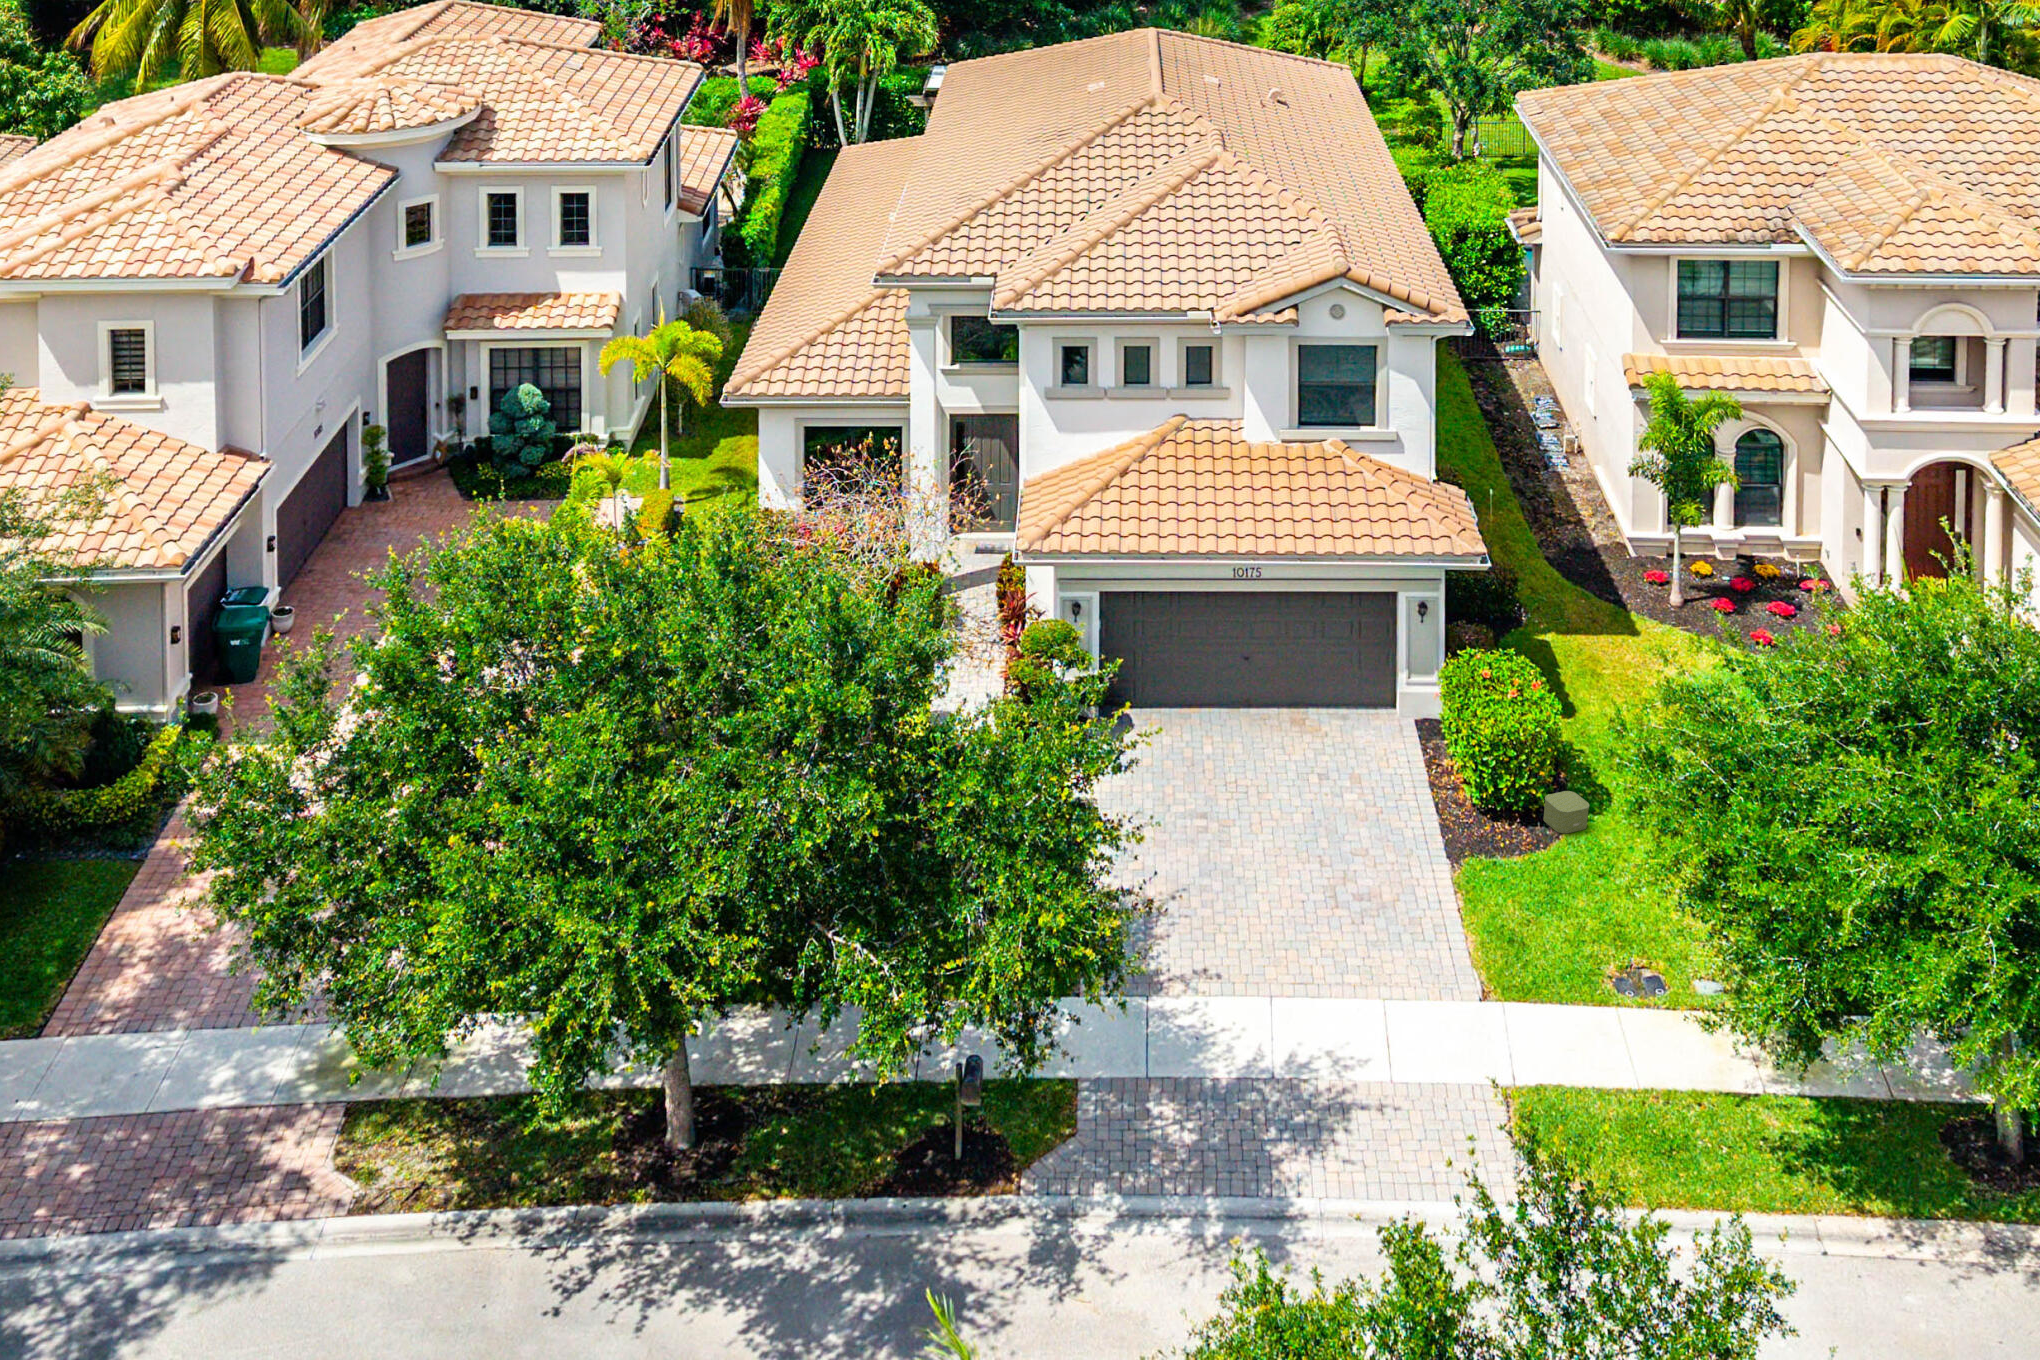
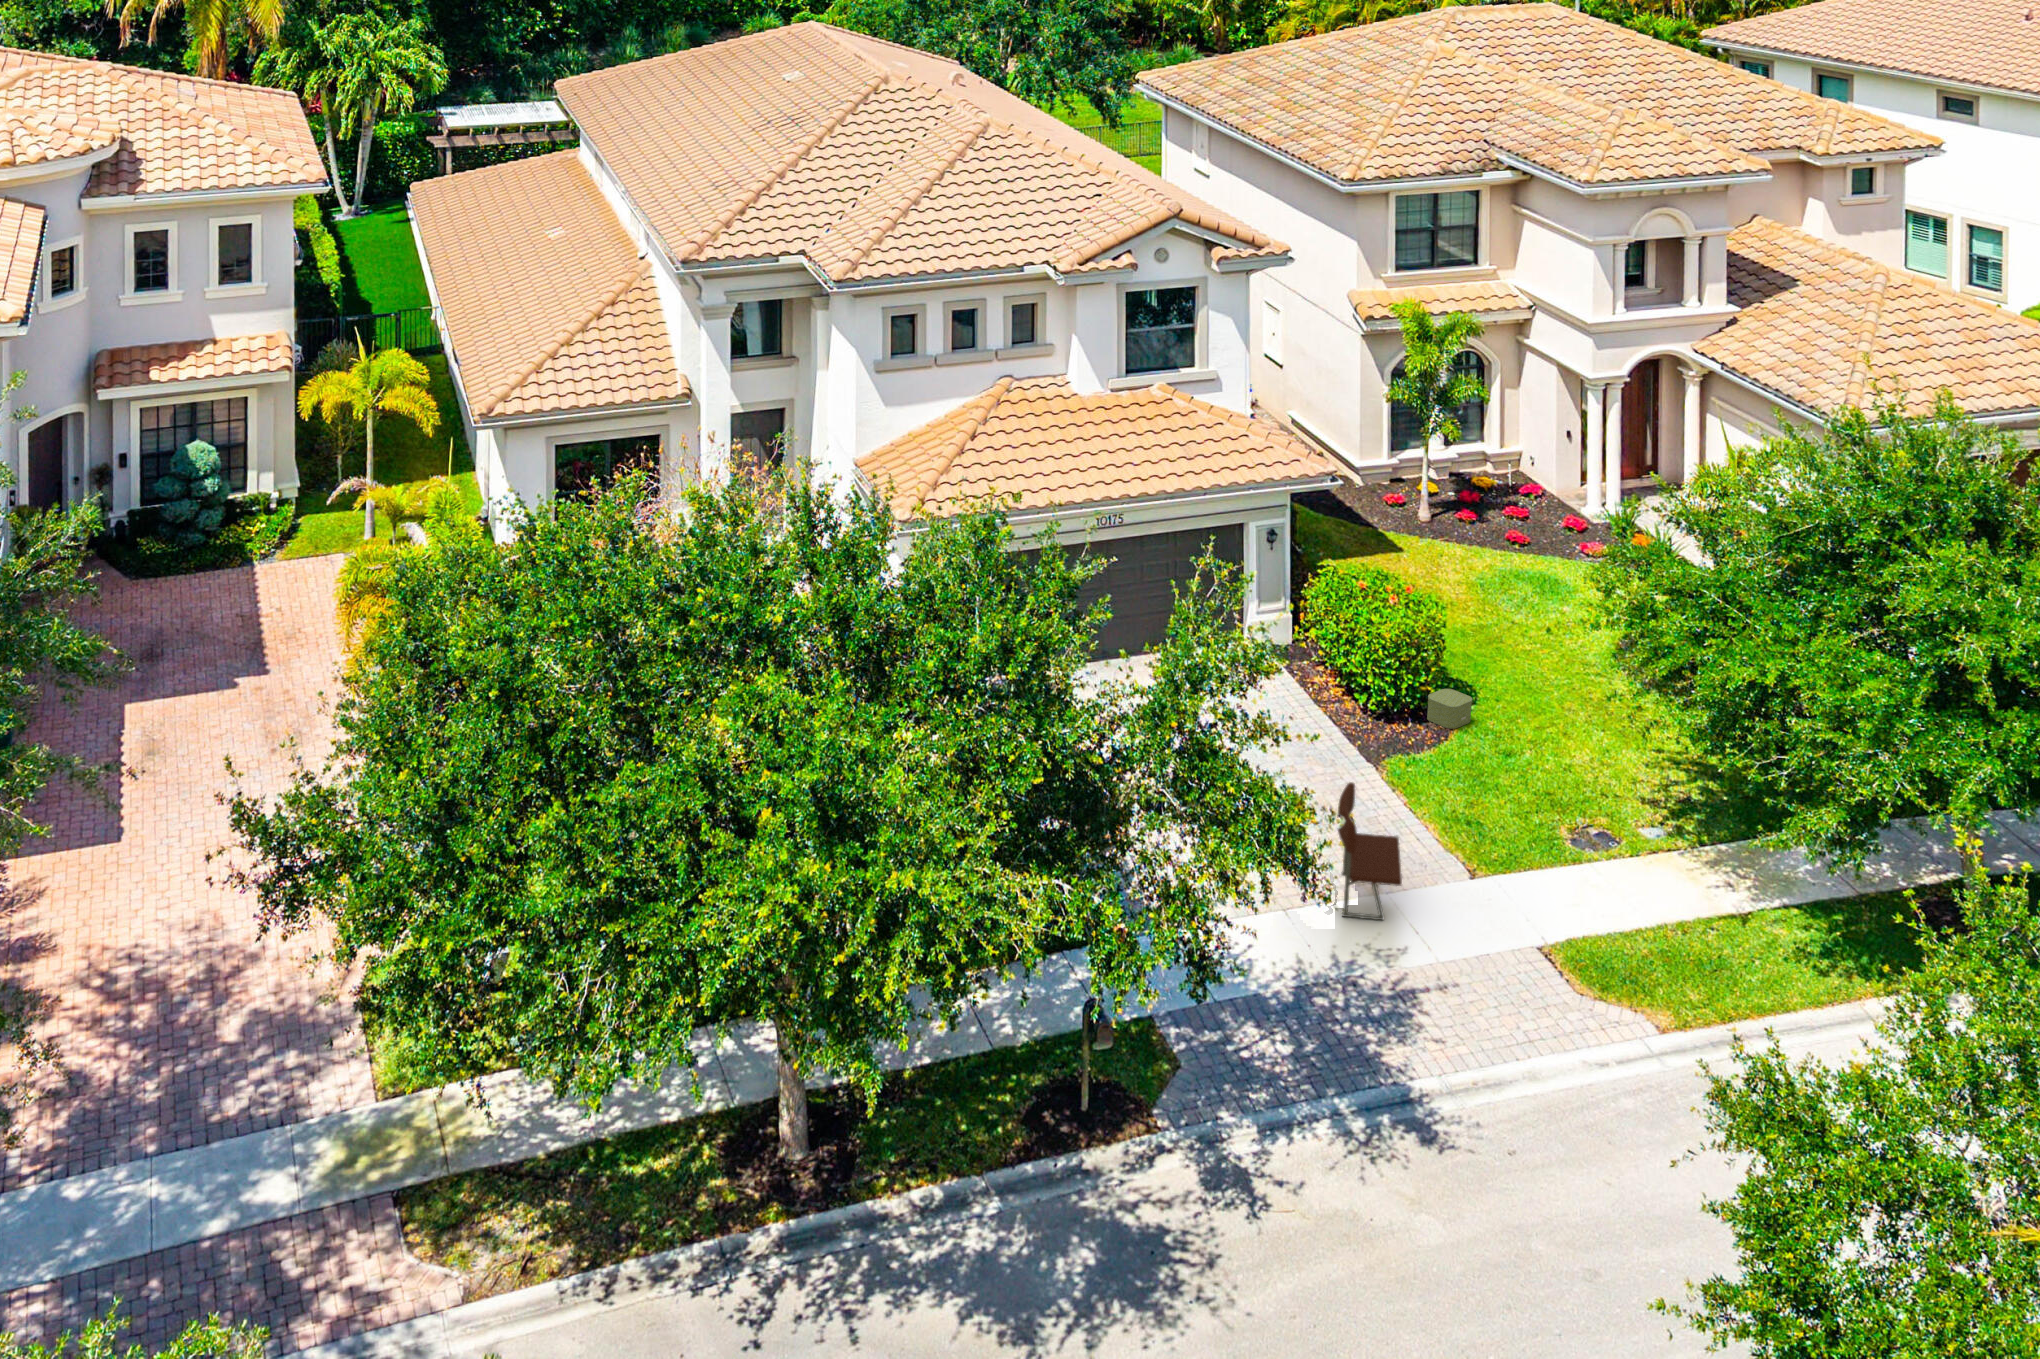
bench: none [1323,882,1405,1023] -> present [1338,782,1402,920]

